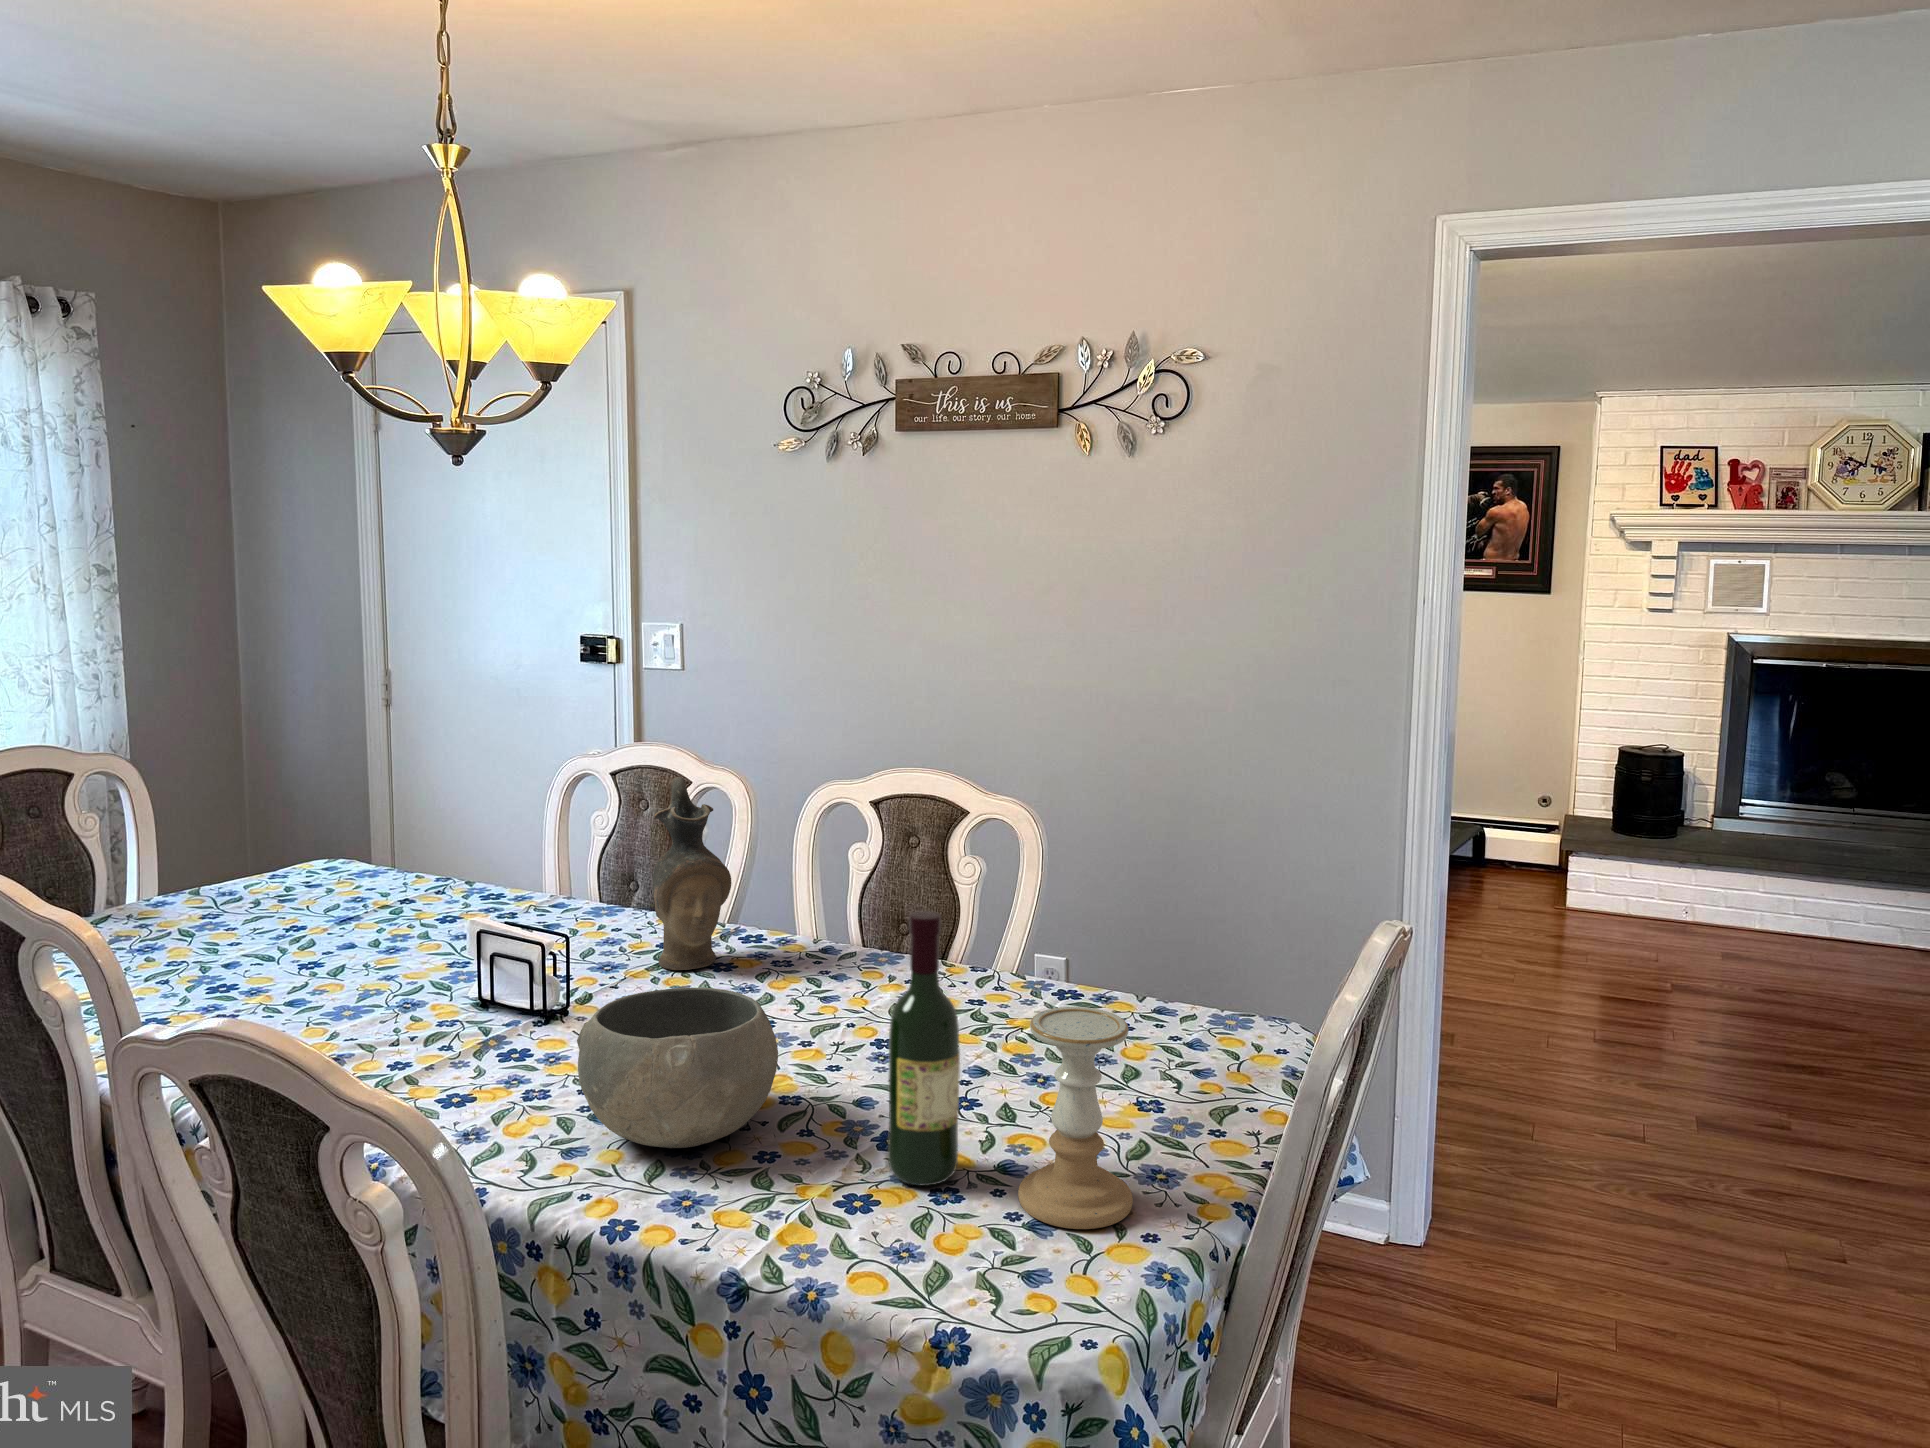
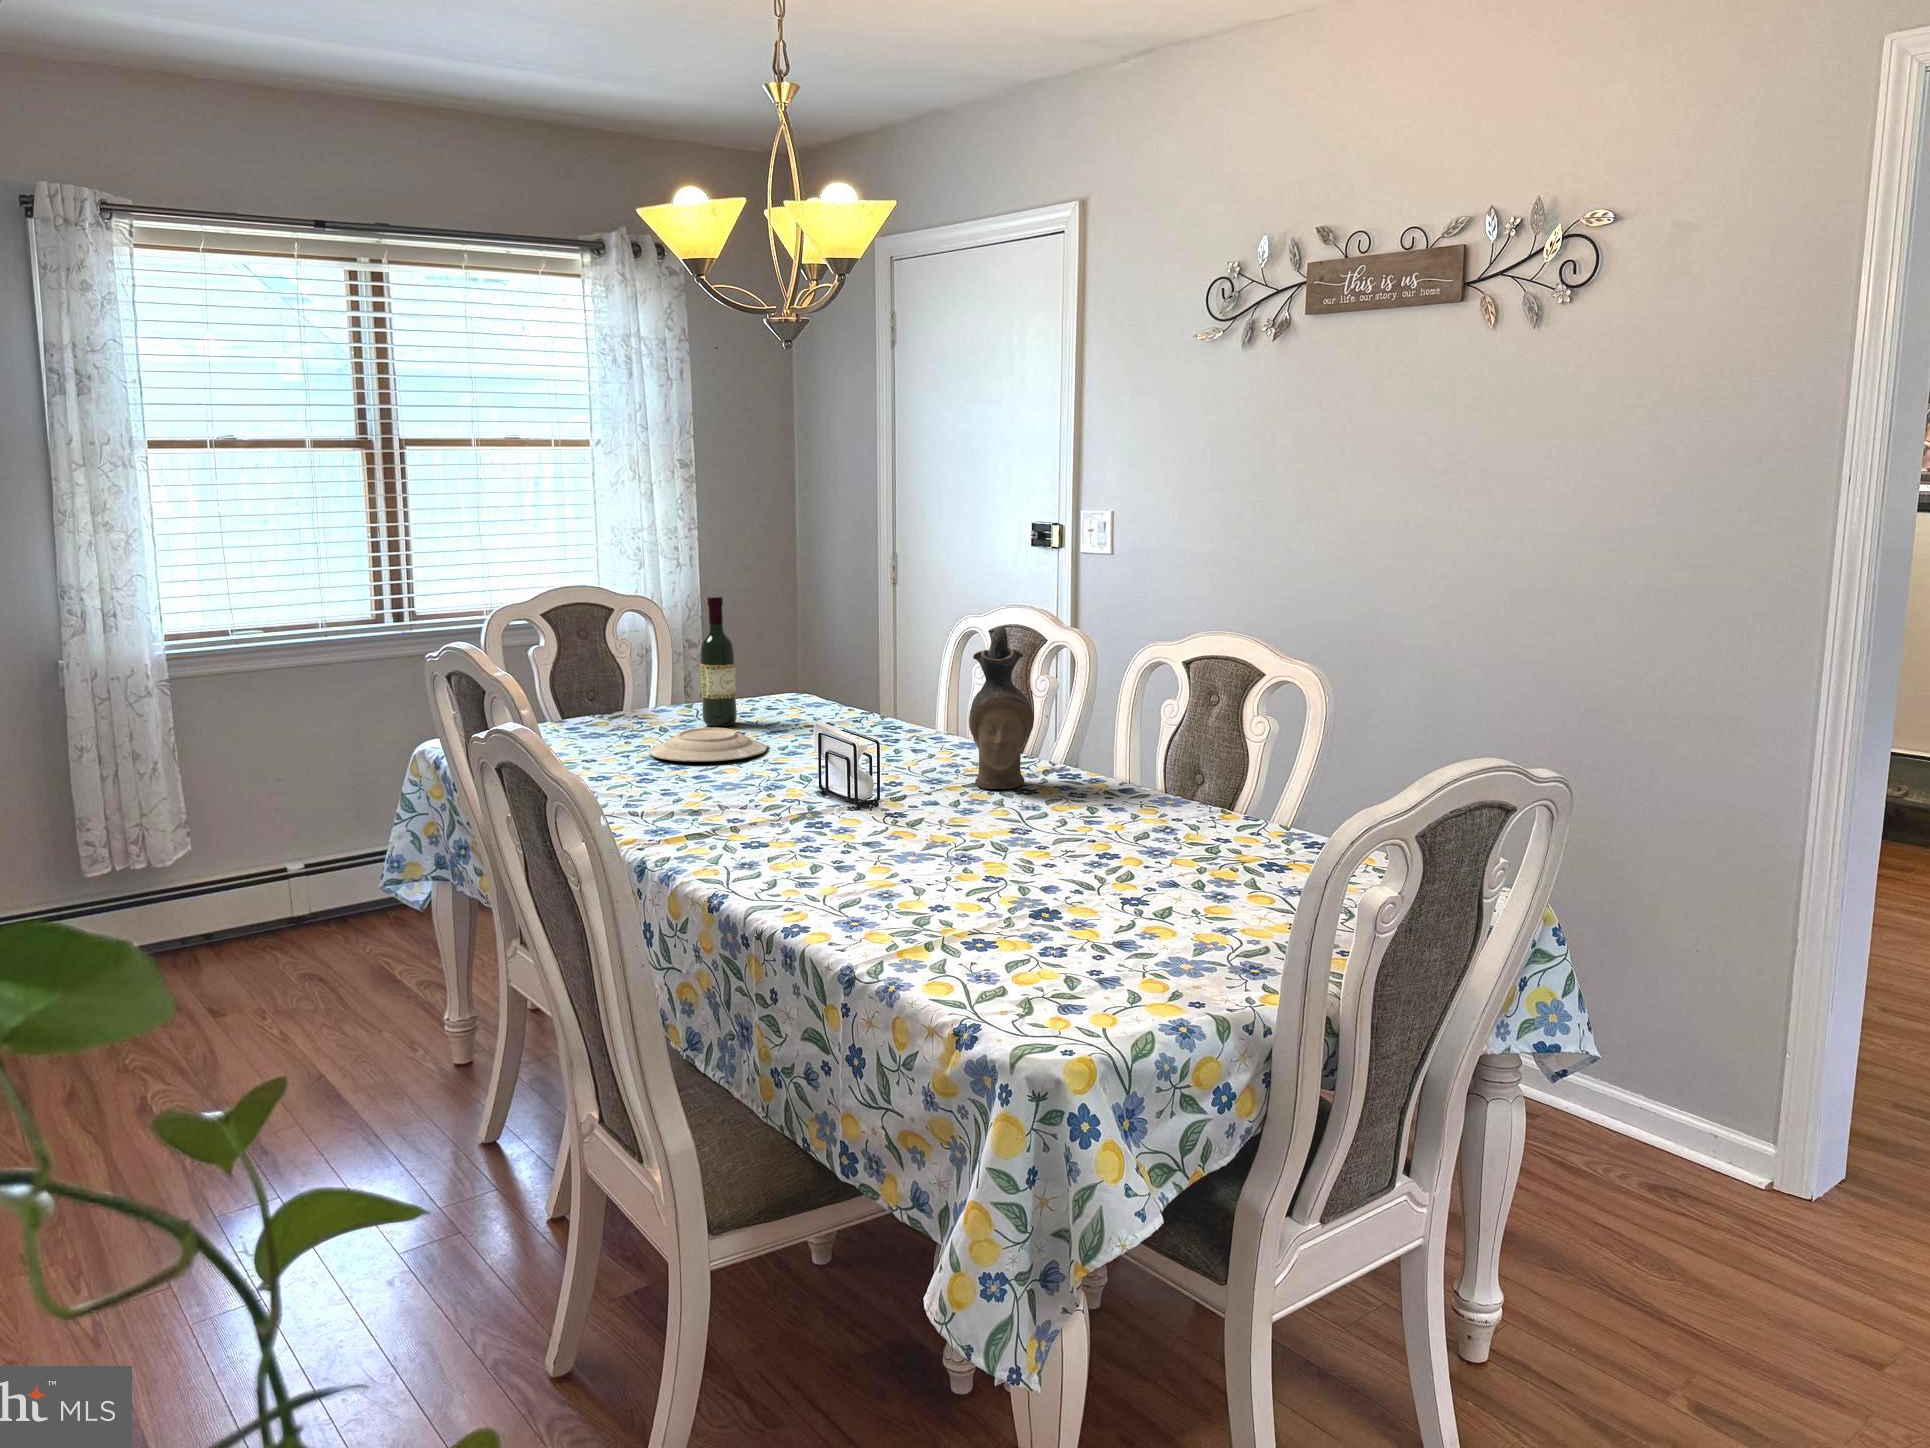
wine bottle: present [888,911,960,1186] -> present [700,596,737,727]
plate: none [193,922,357,976] -> present [649,728,767,762]
bowl: present [577,988,778,1148] -> none [812,779,968,895]
candle holder: present [1018,1007,1133,1229] -> none [1100,808,1198,989]

